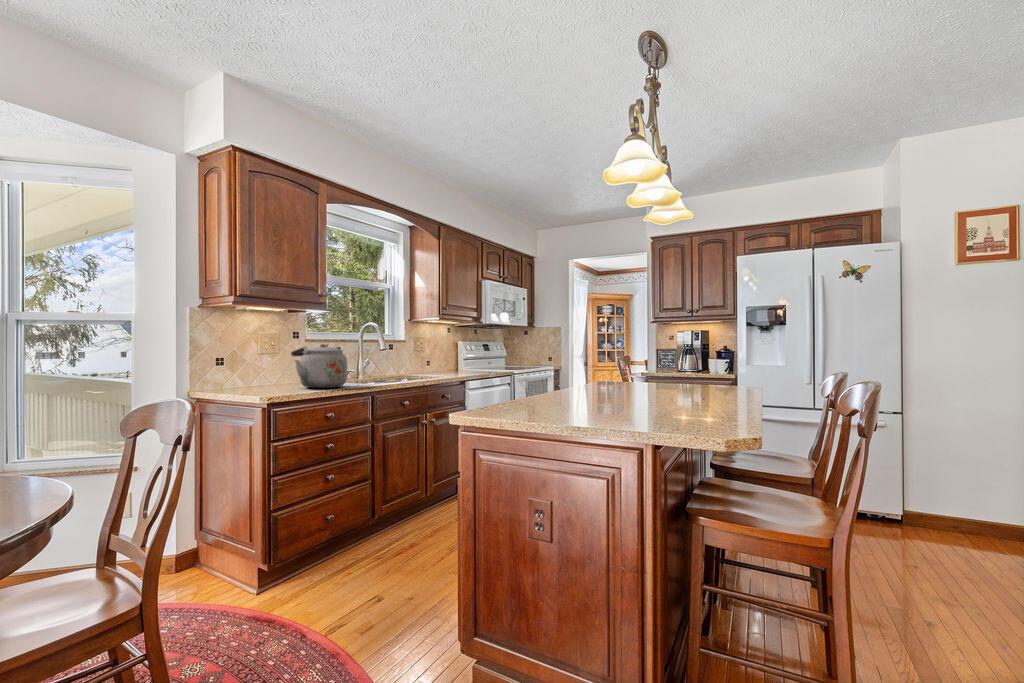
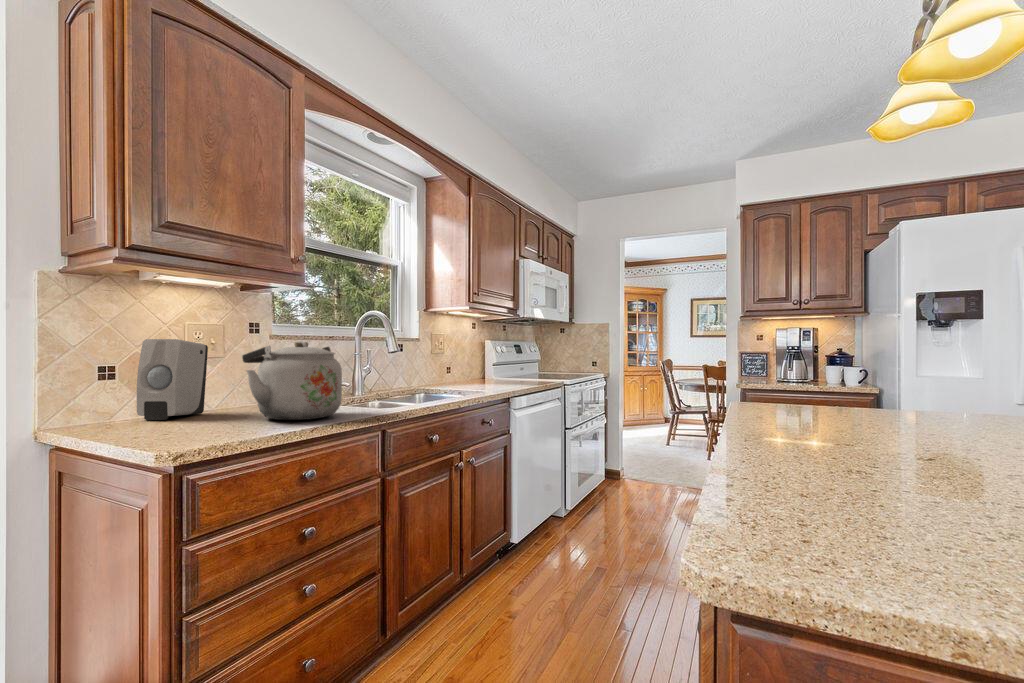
soap dispenser: none [234,343,270,388] -> present [137,339,208,420]

